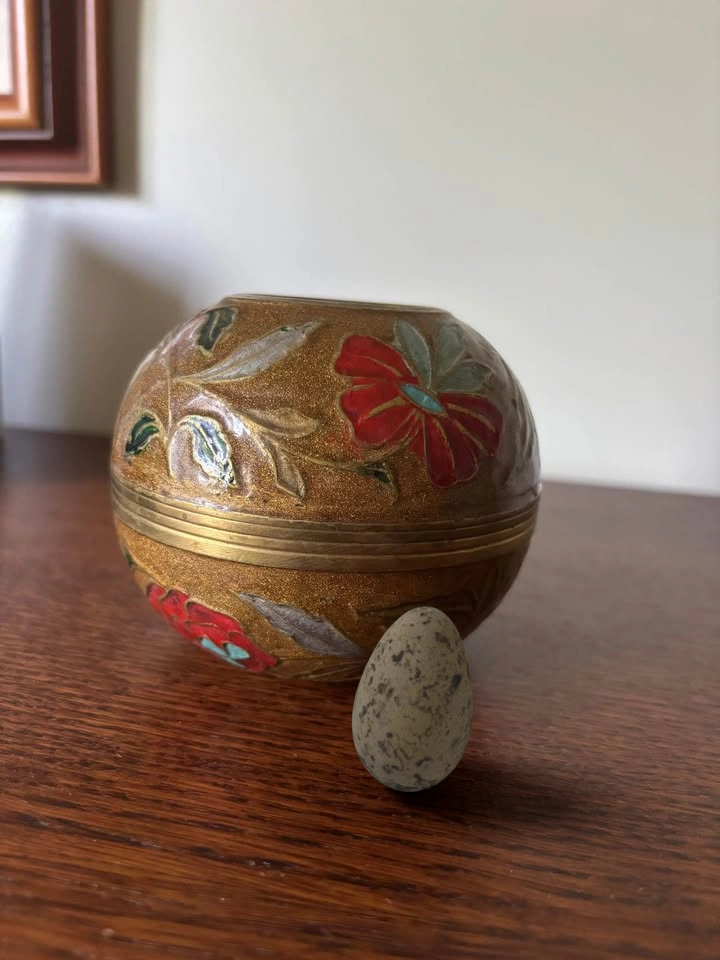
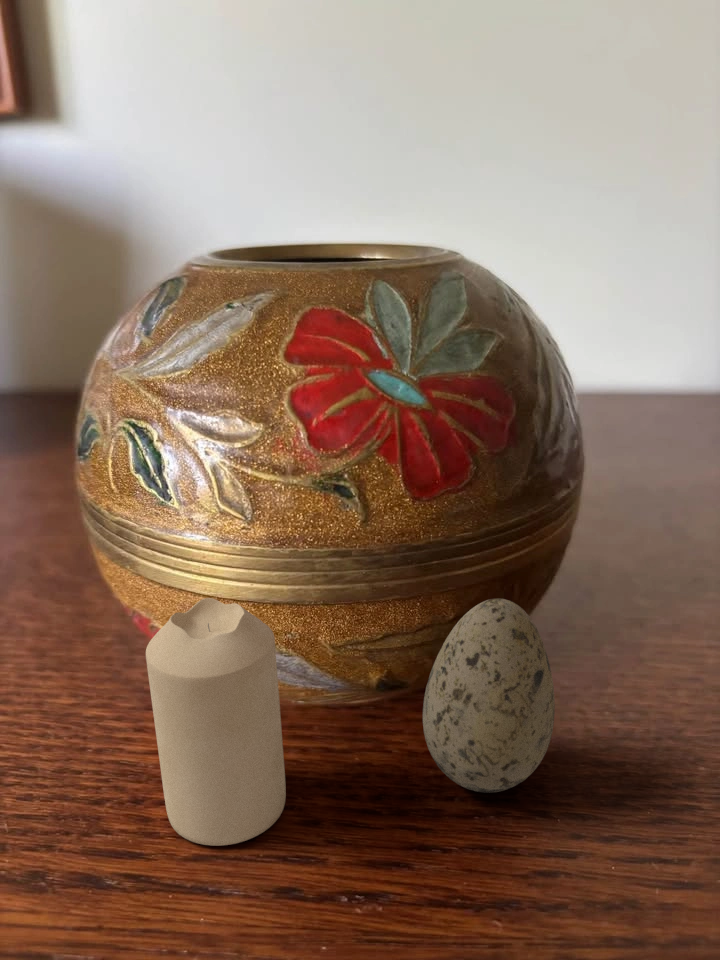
candle: none [108,579,225,807] -> present [146,598,286,846]

